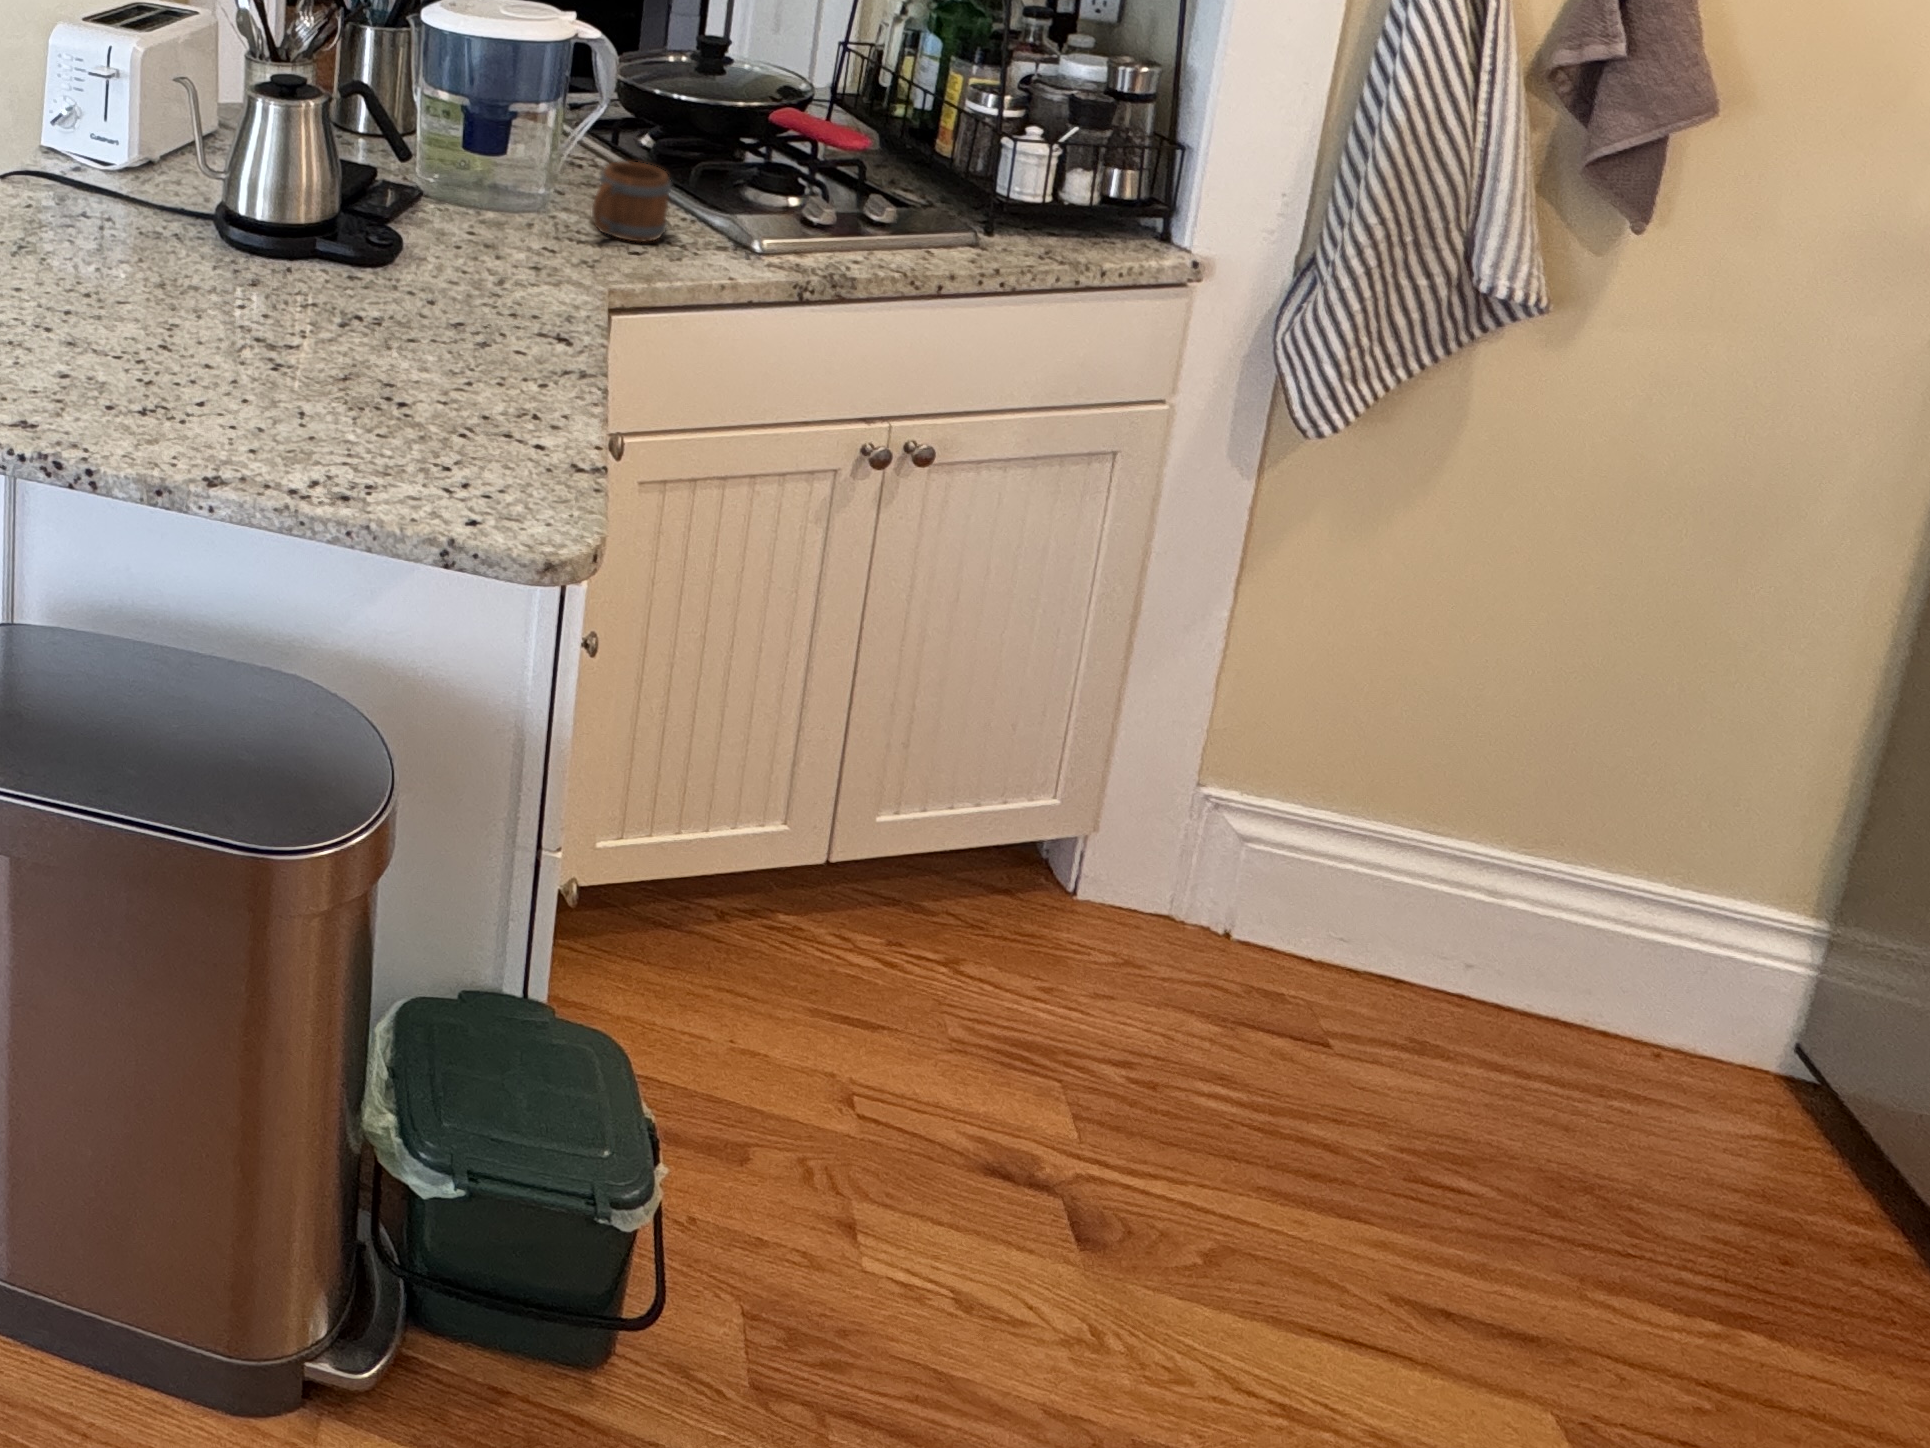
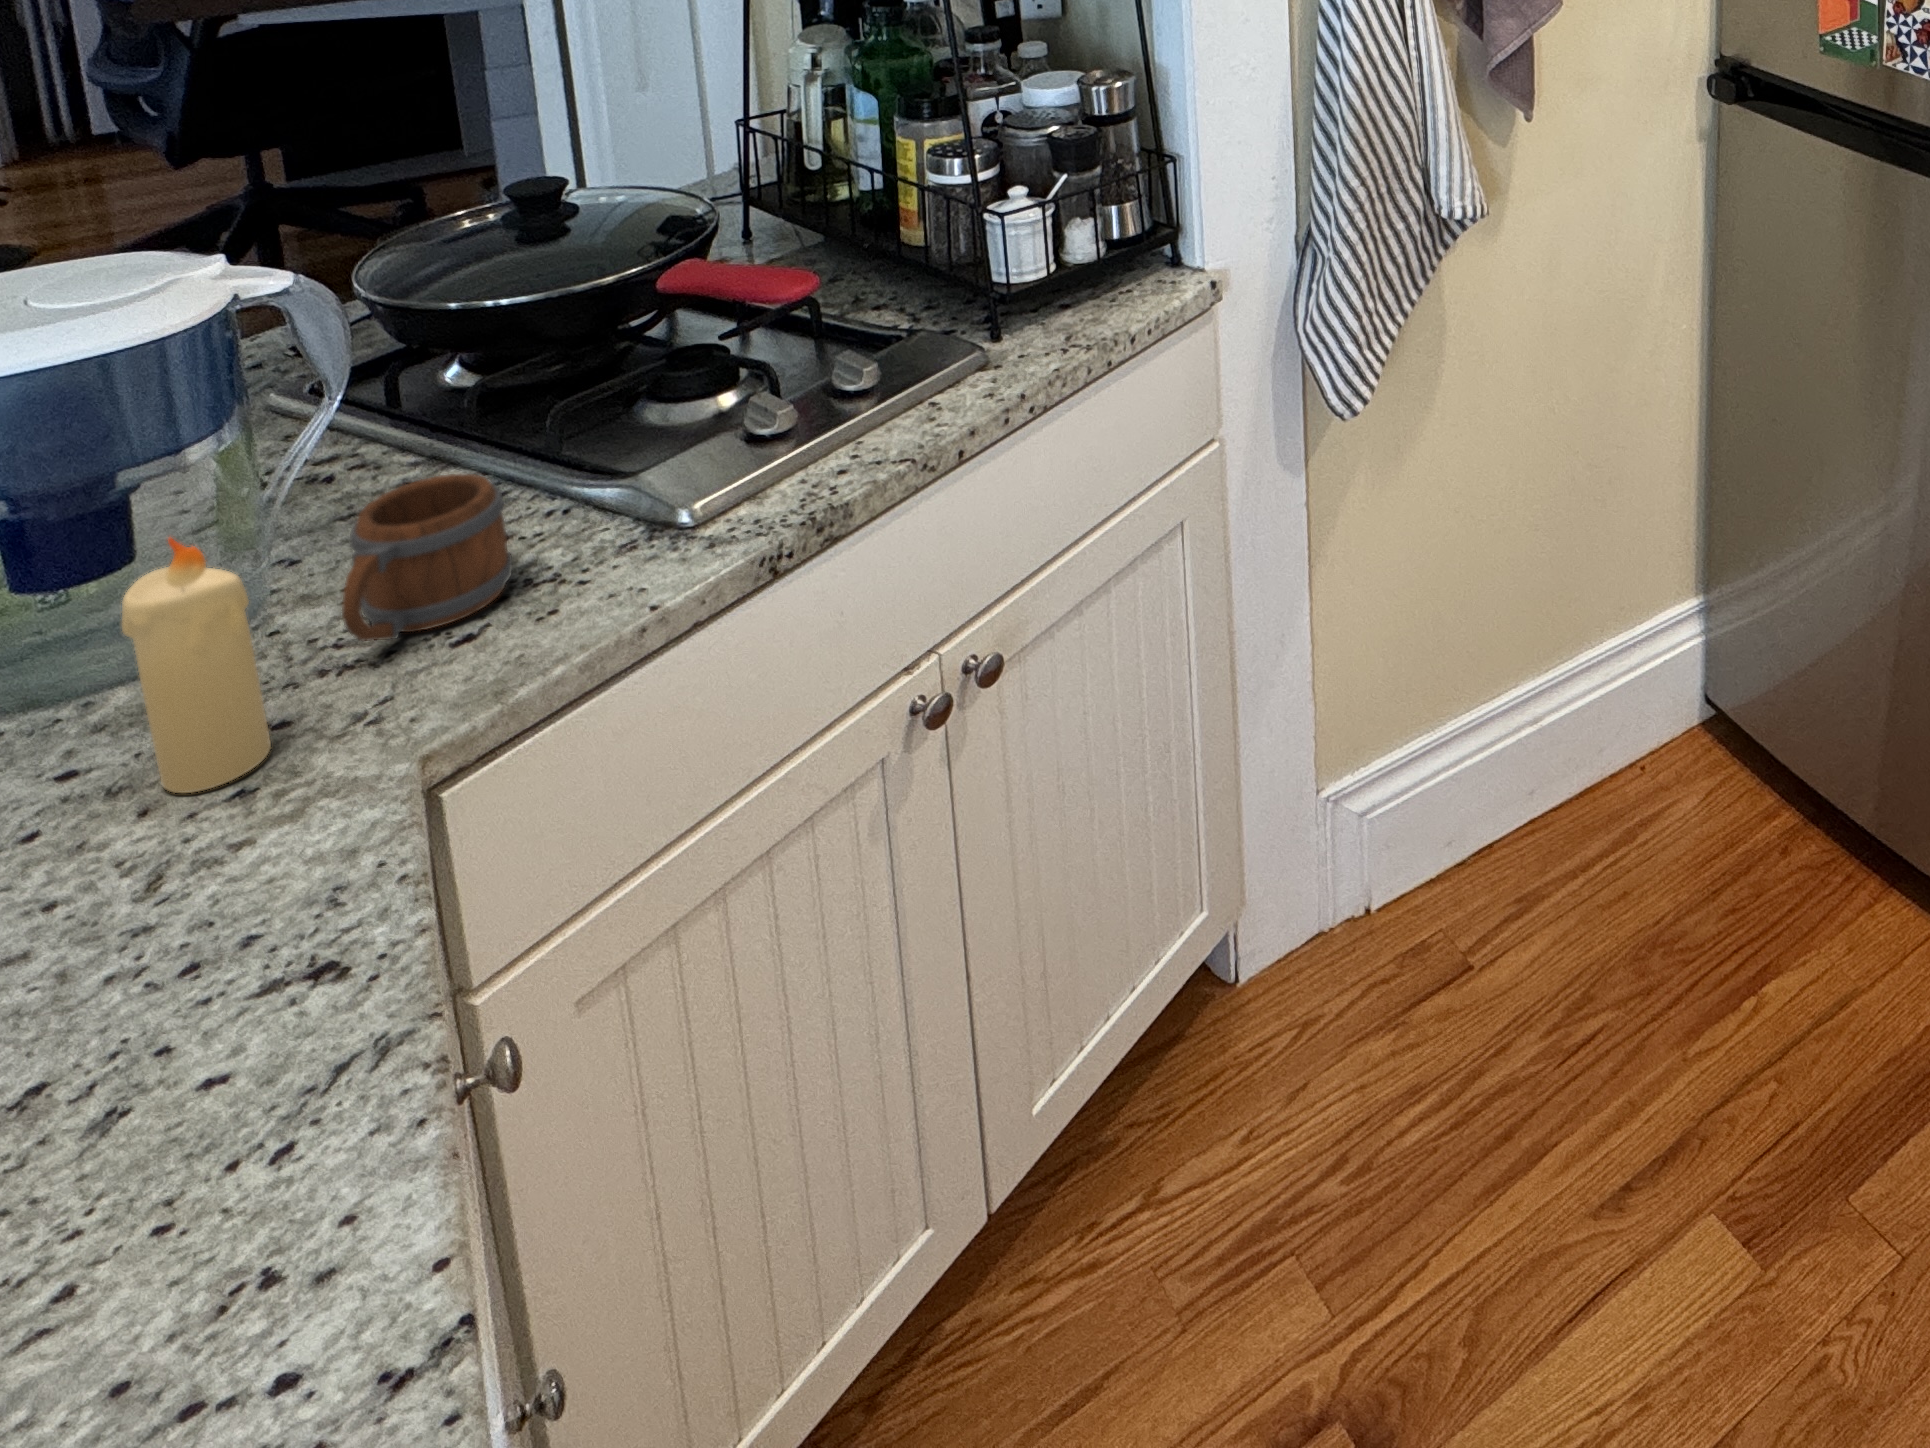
candle: none [513,126,564,257] -> present [122,538,271,793]

